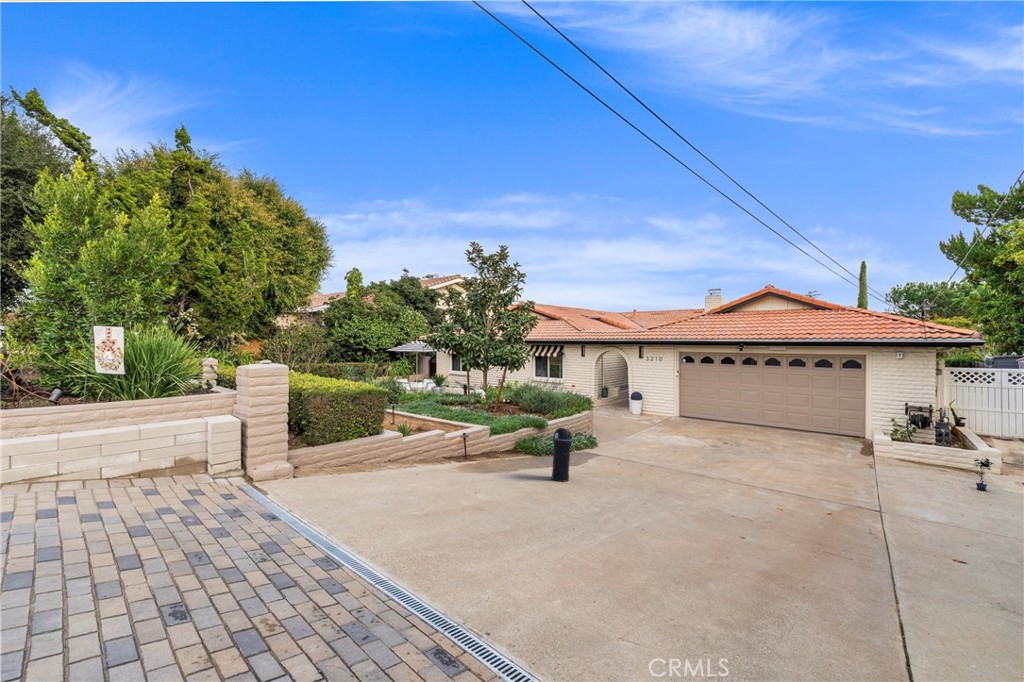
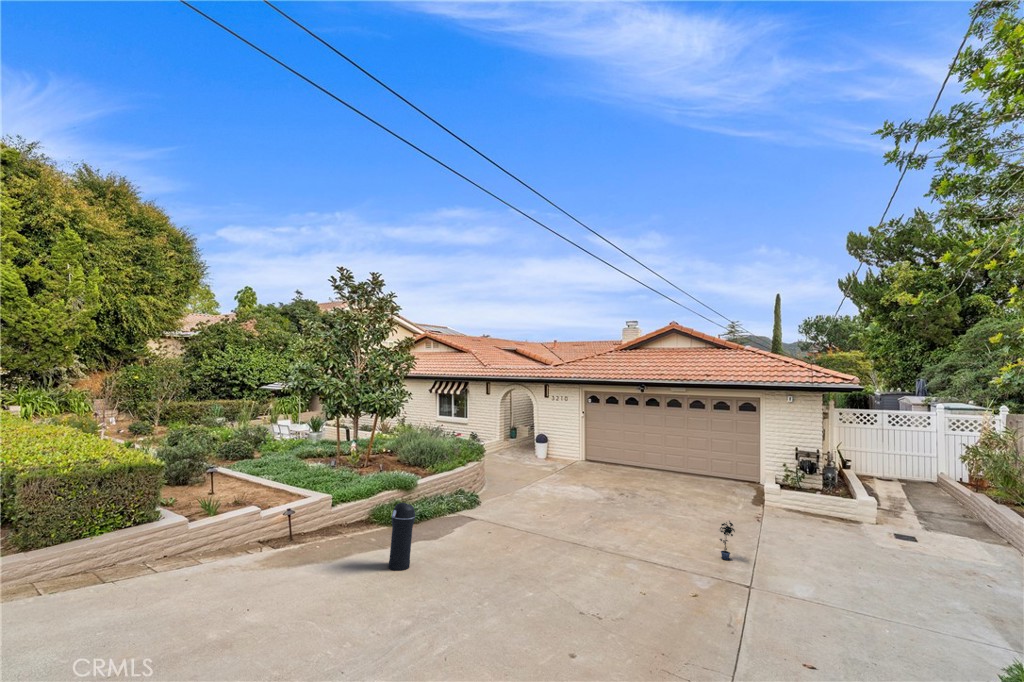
potted plant: present [974,458,994,491] -> present [720,521,735,560]

